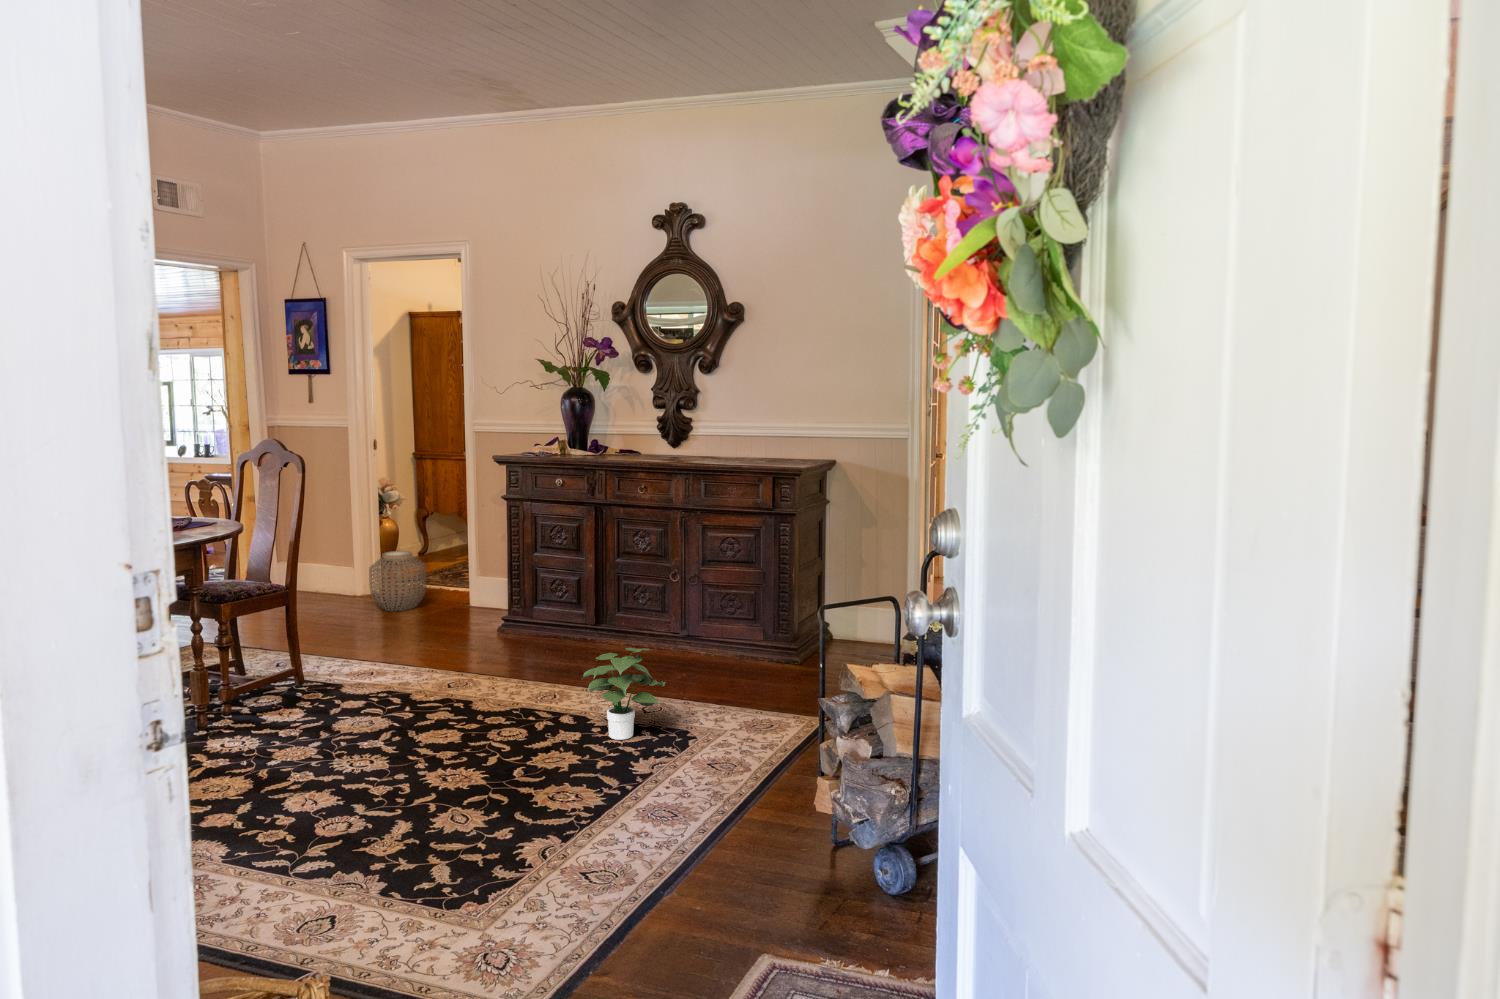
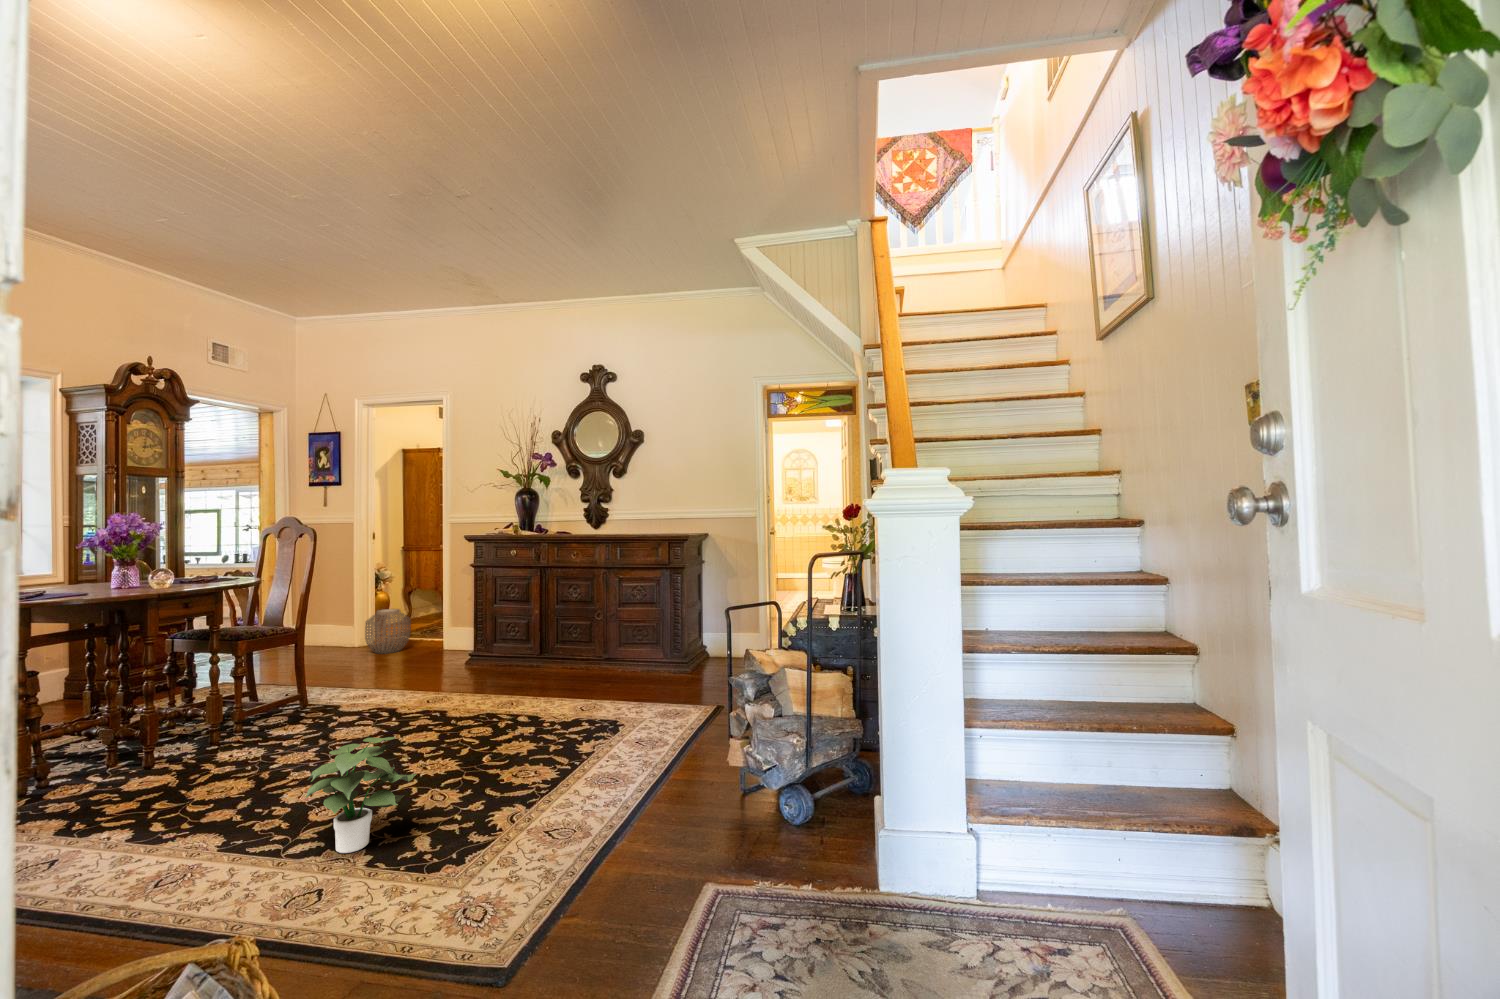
potted plant: present [582,648,666,740] -> present [305,737,416,853]

